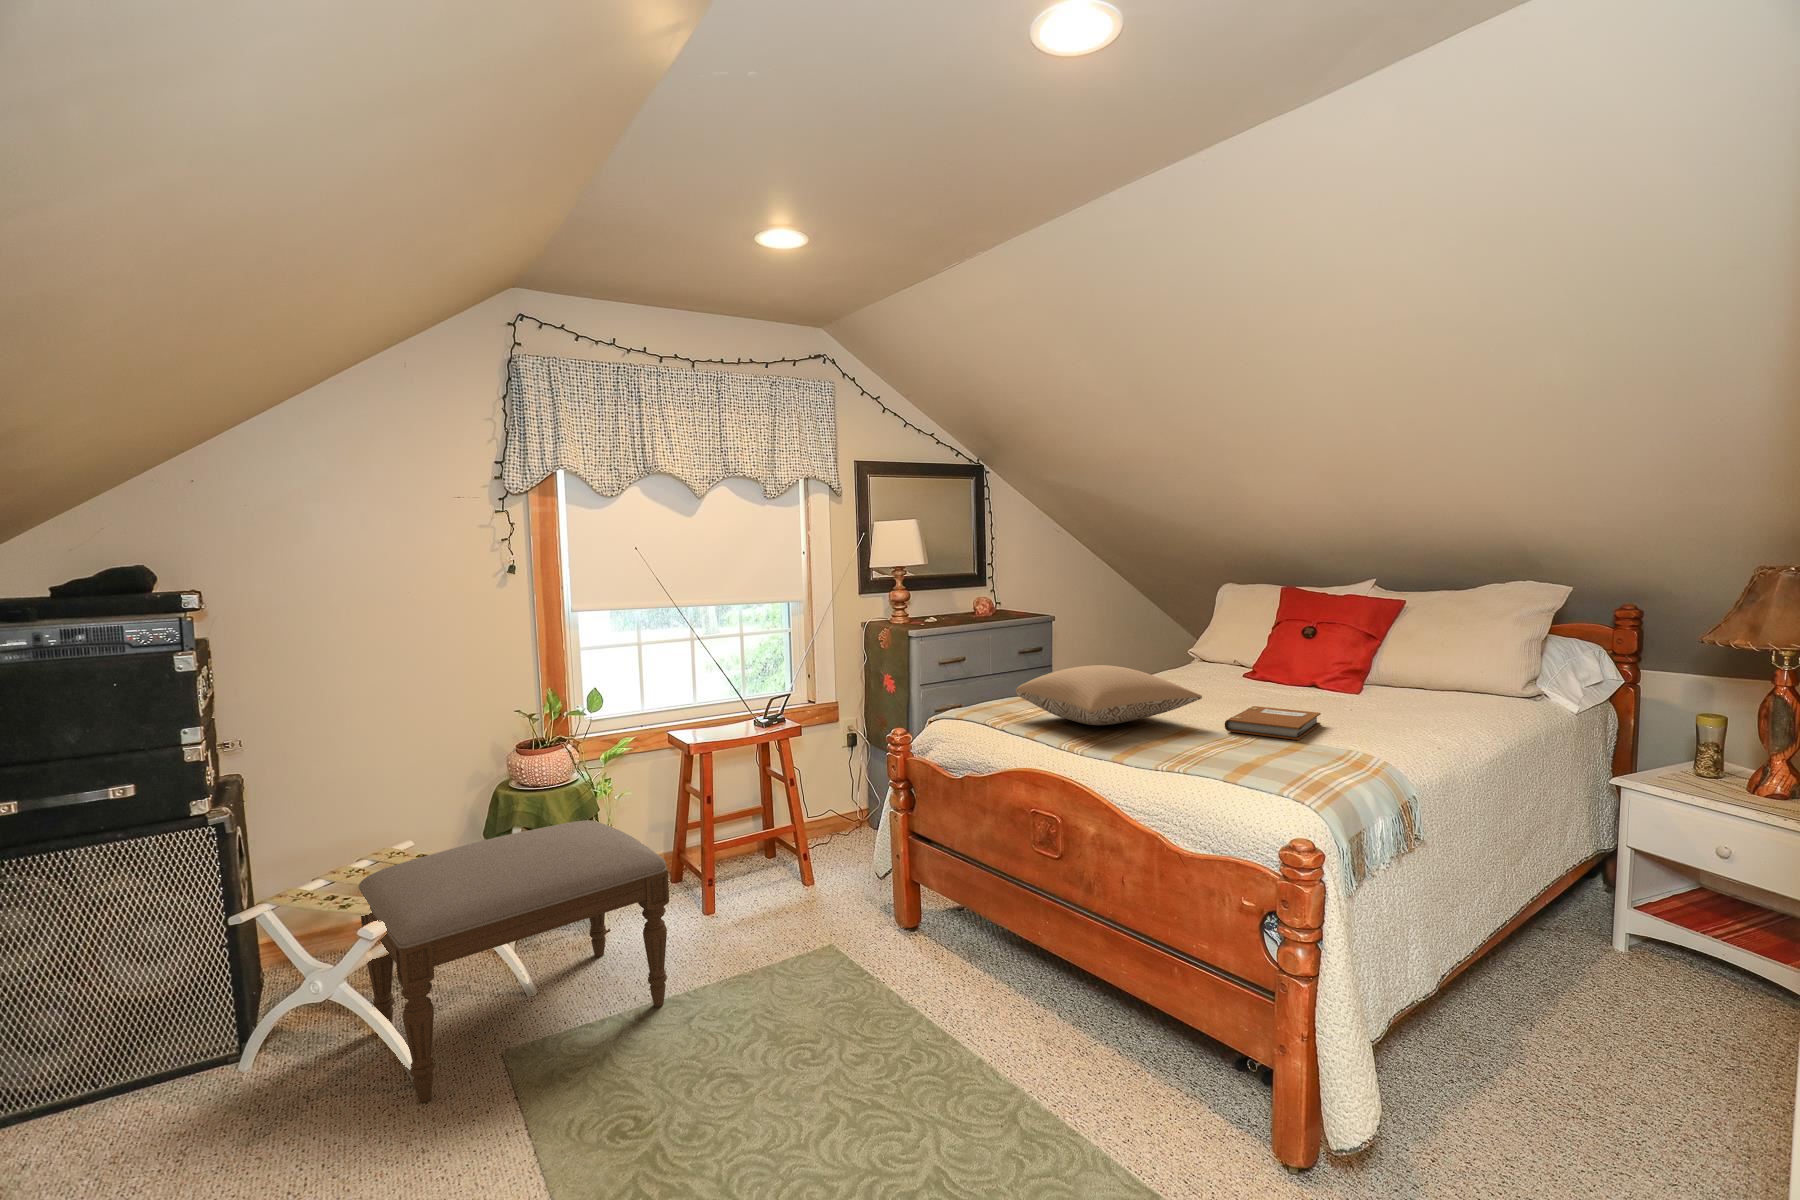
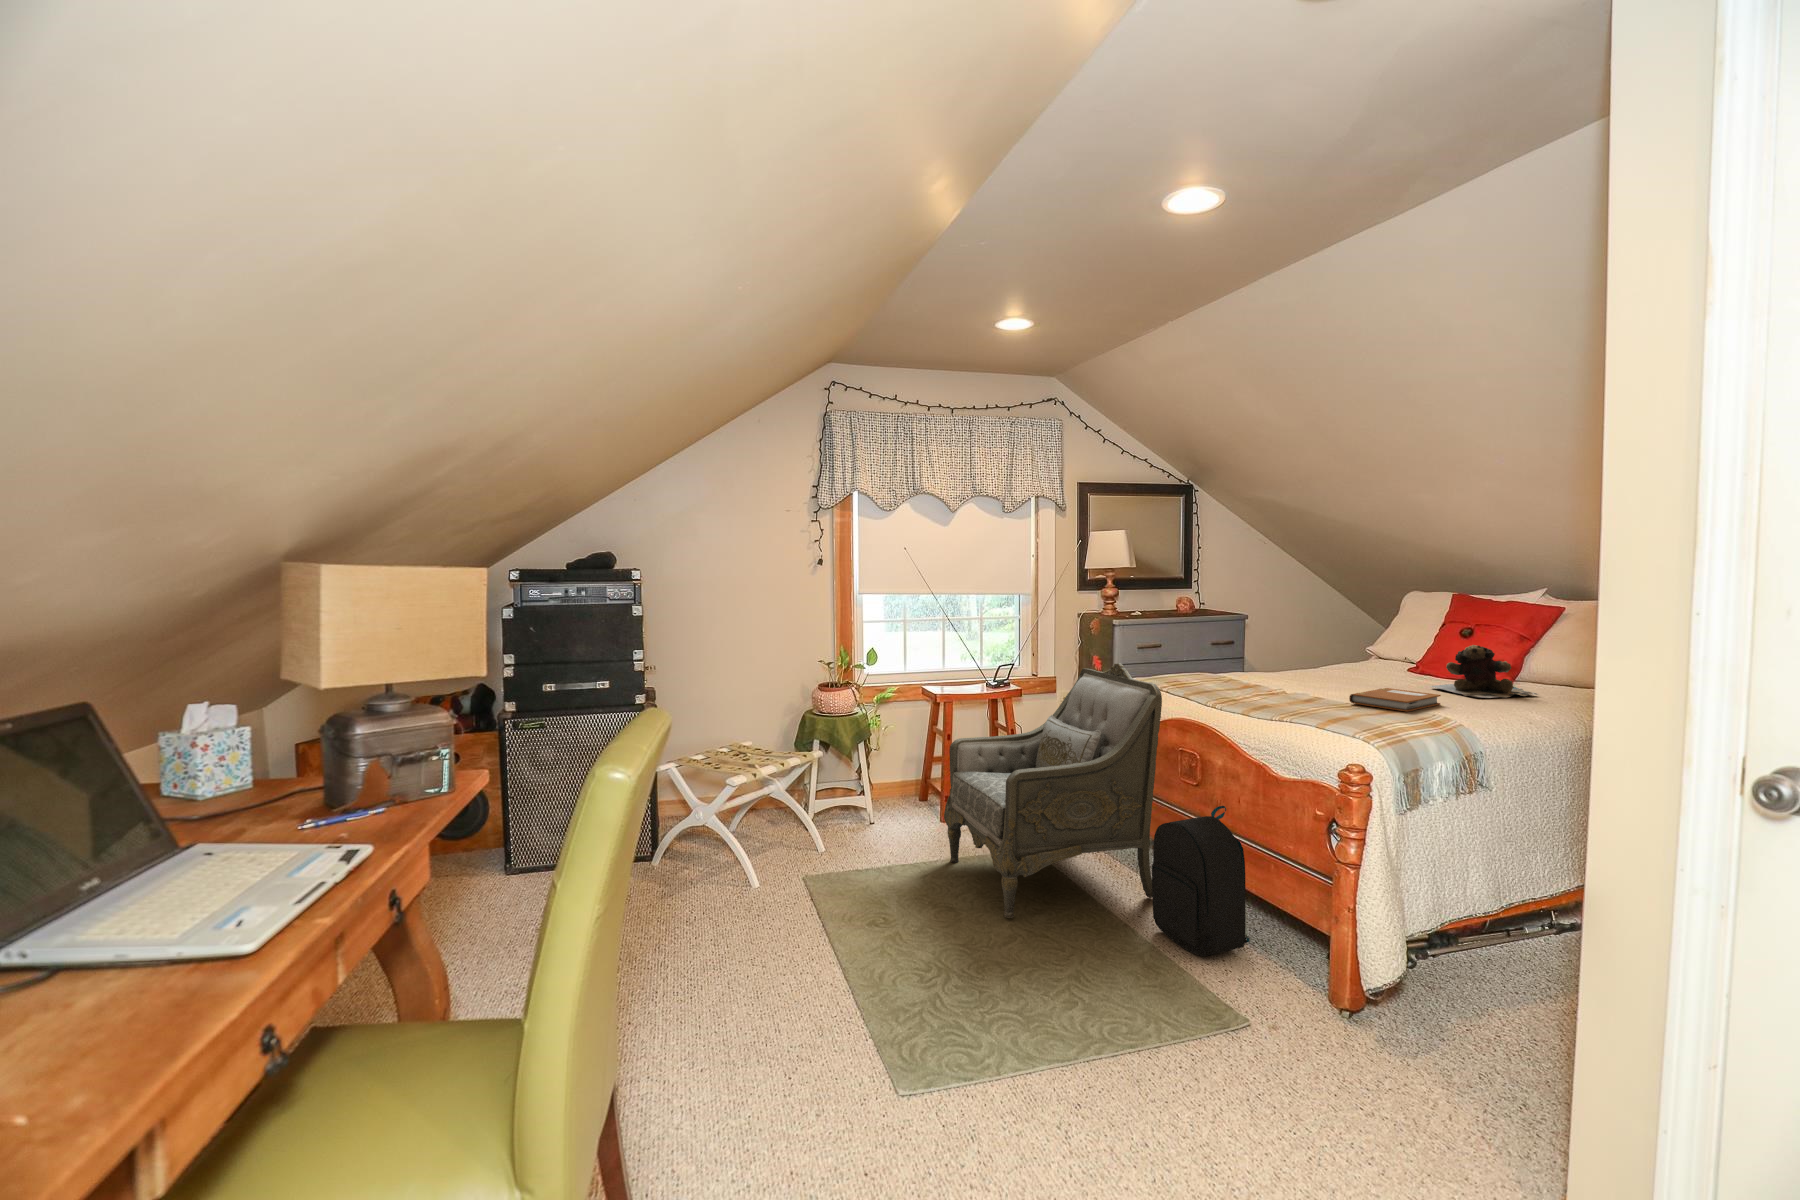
teddy bear: none [1285,646,1403,711] -> present [1430,645,1538,698]
pillow: present [1016,665,1202,725] -> none [1183,649,1335,693]
armchair: none [711,696,1008,1089] -> present [944,663,1162,918]
ottoman: present [359,820,669,1102] -> none [726,736,916,890]
backpack: none [1015,892,1149,1114] -> present [1152,806,1250,956]

